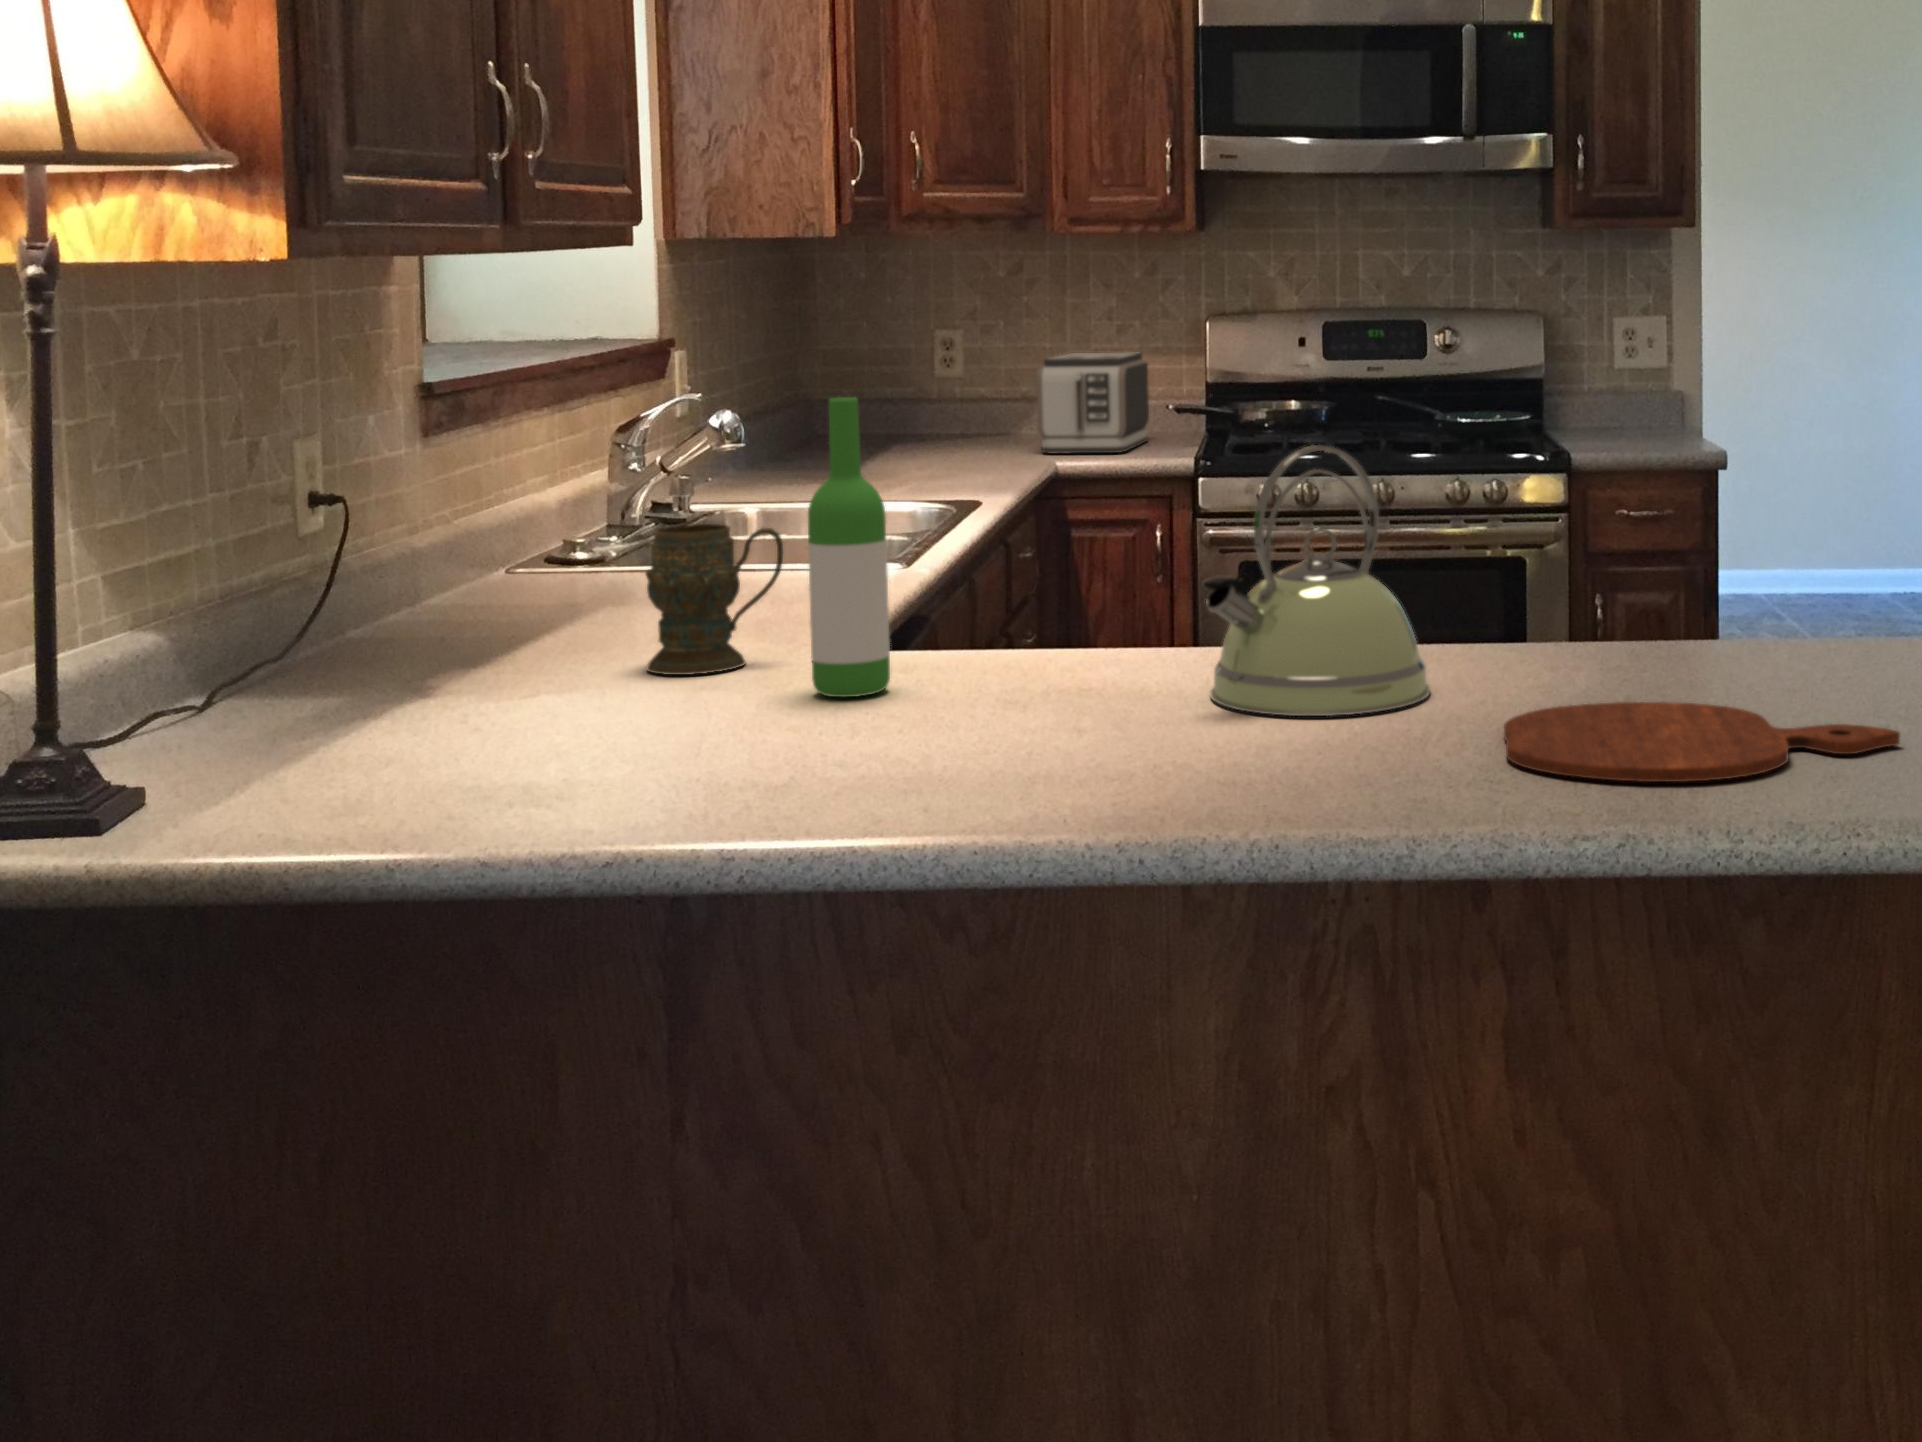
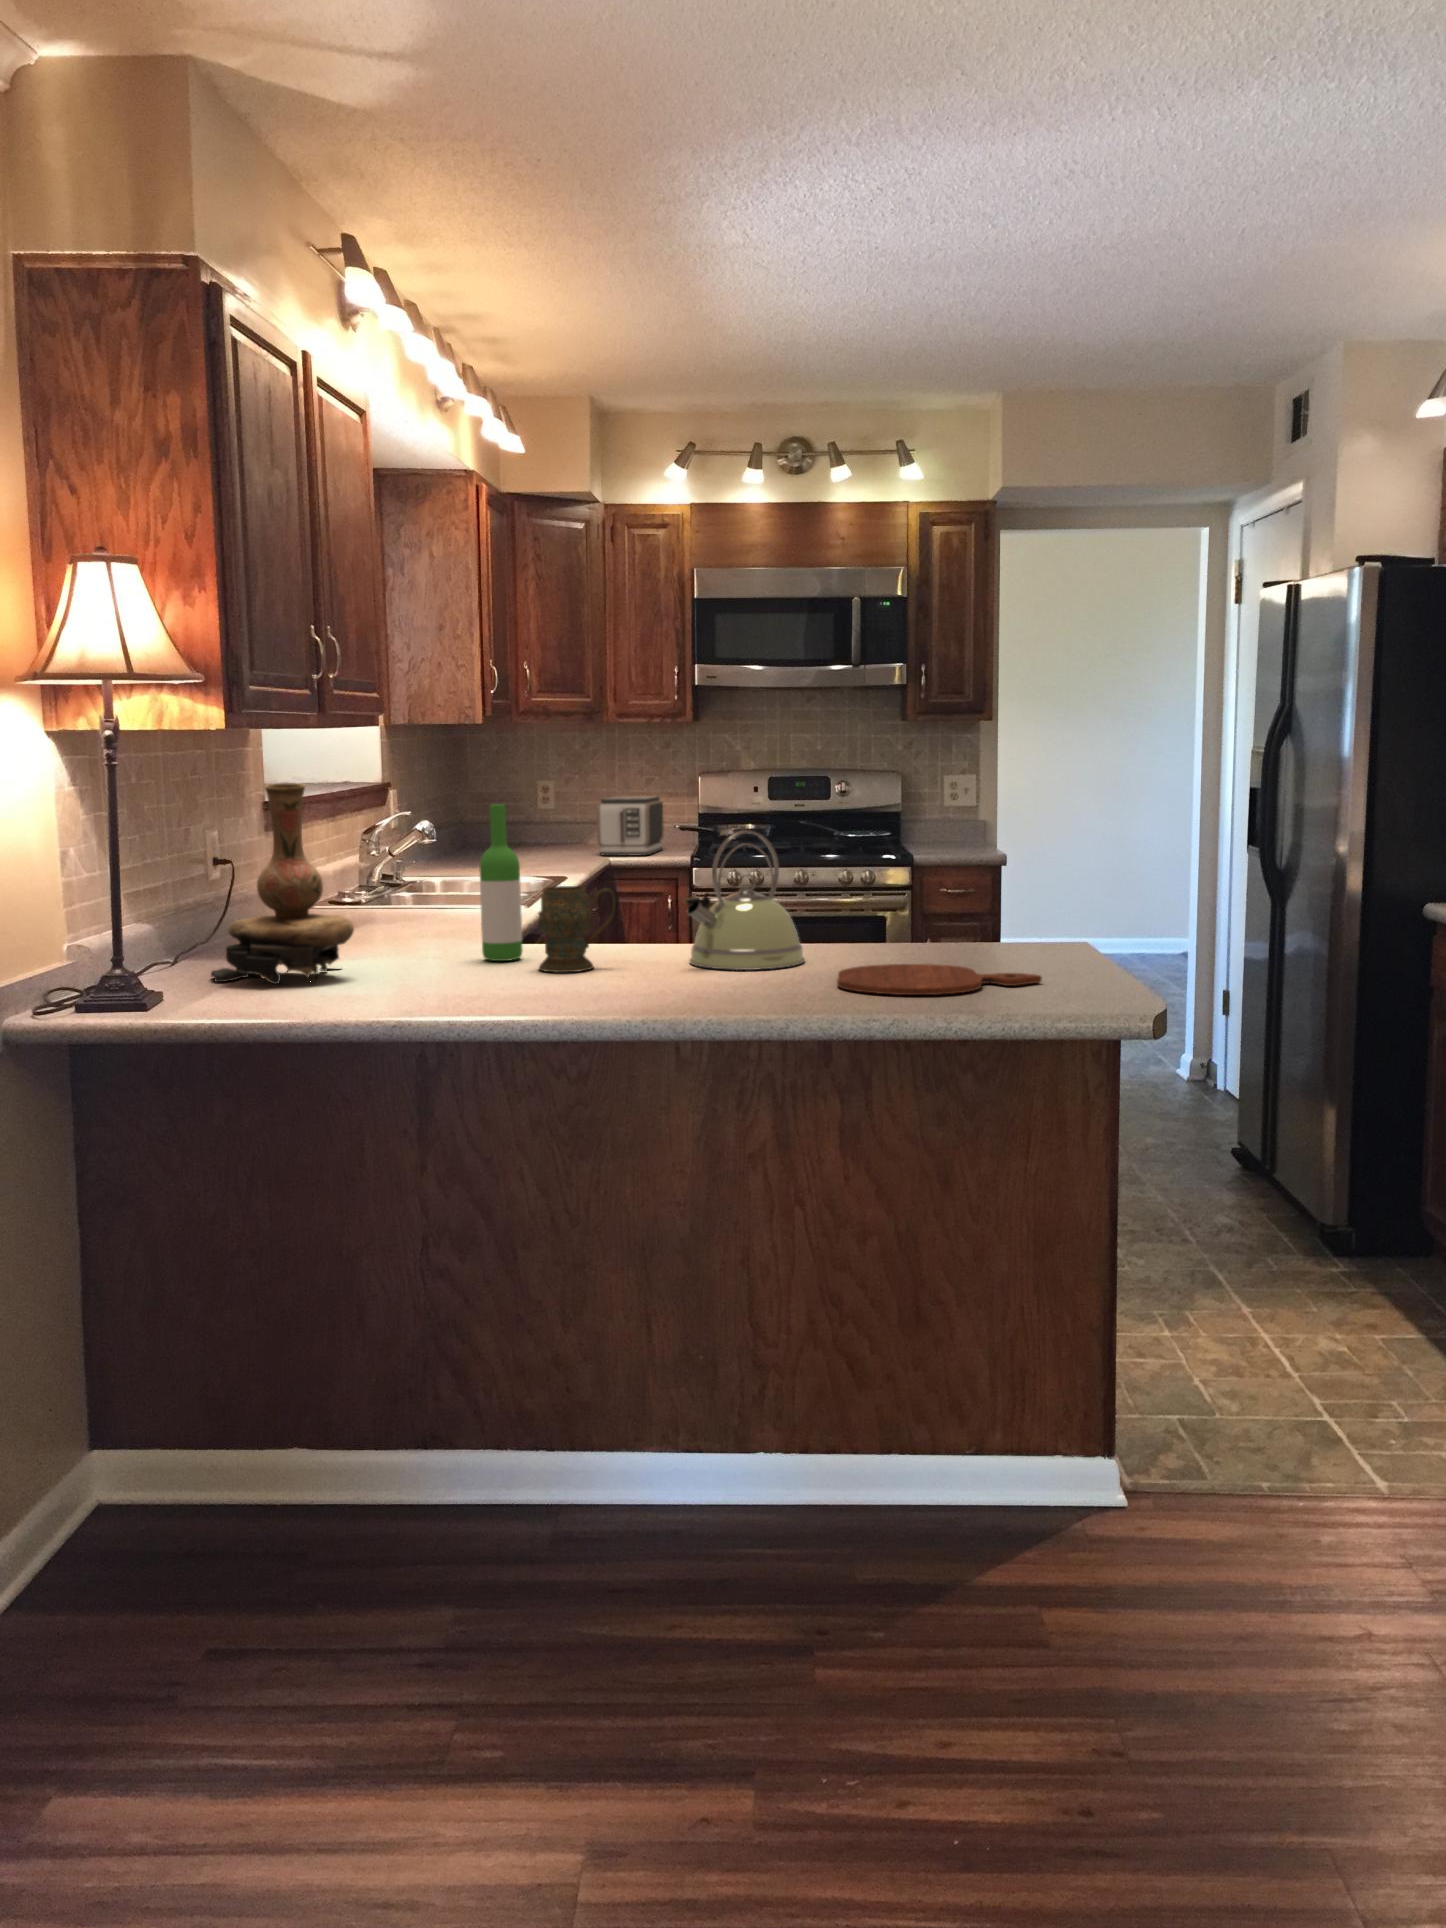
vase: none [265,365,552,765] -> present [211,783,354,984]
mug: present [645,524,783,675] -> present [538,886,616,972]

